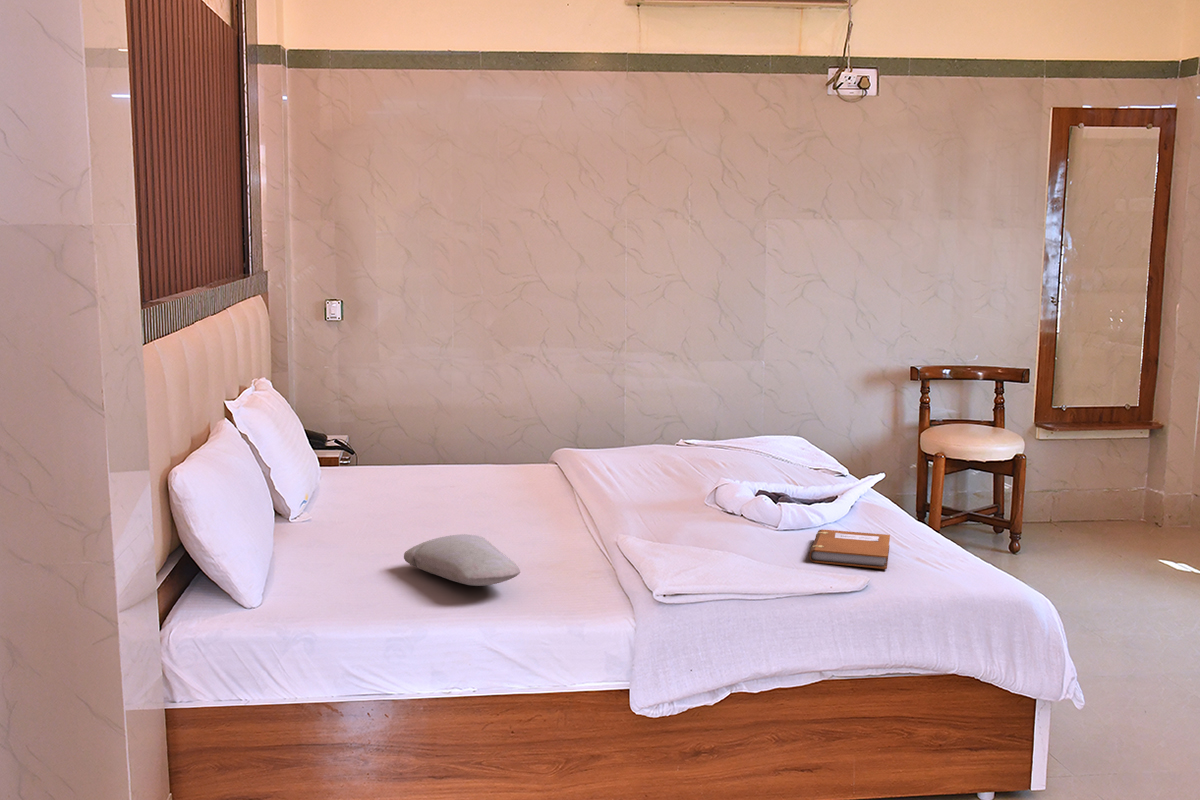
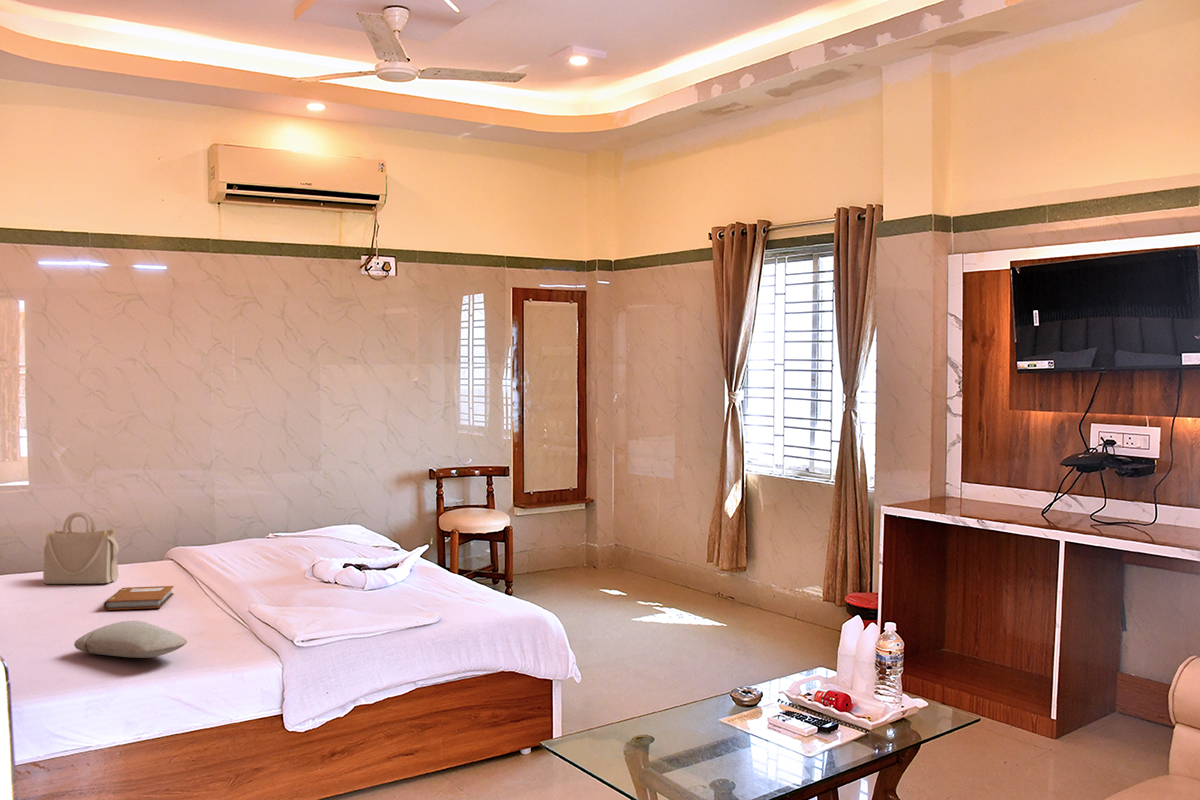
handbag: none [420,394,499,482] -> present [43,512,119,584]
notebook: present [809,529,890,569] -> present [104,586,174,610]

